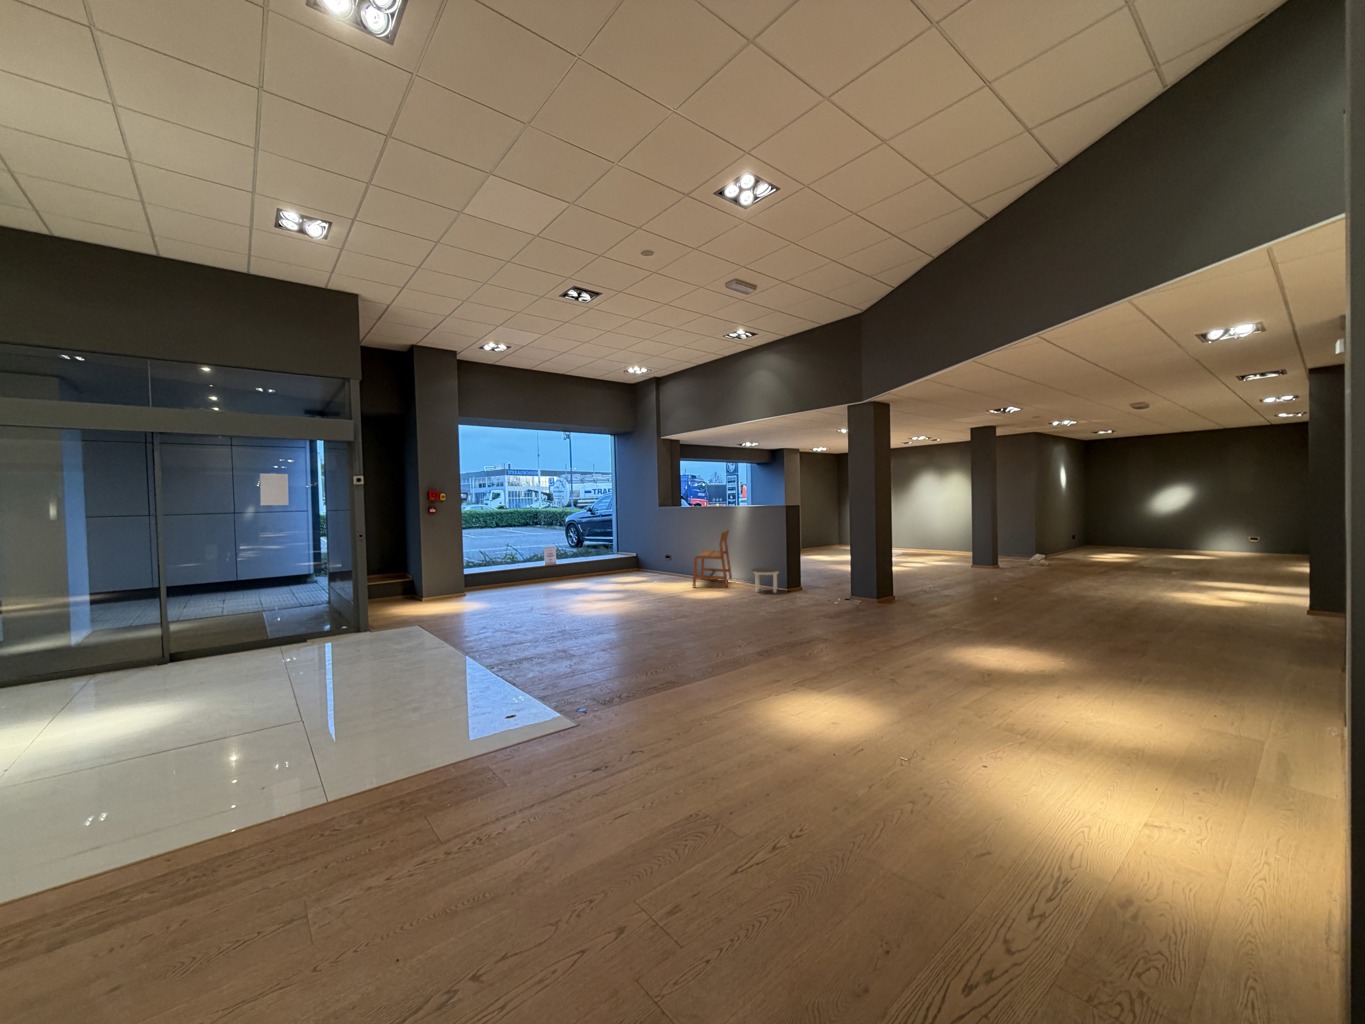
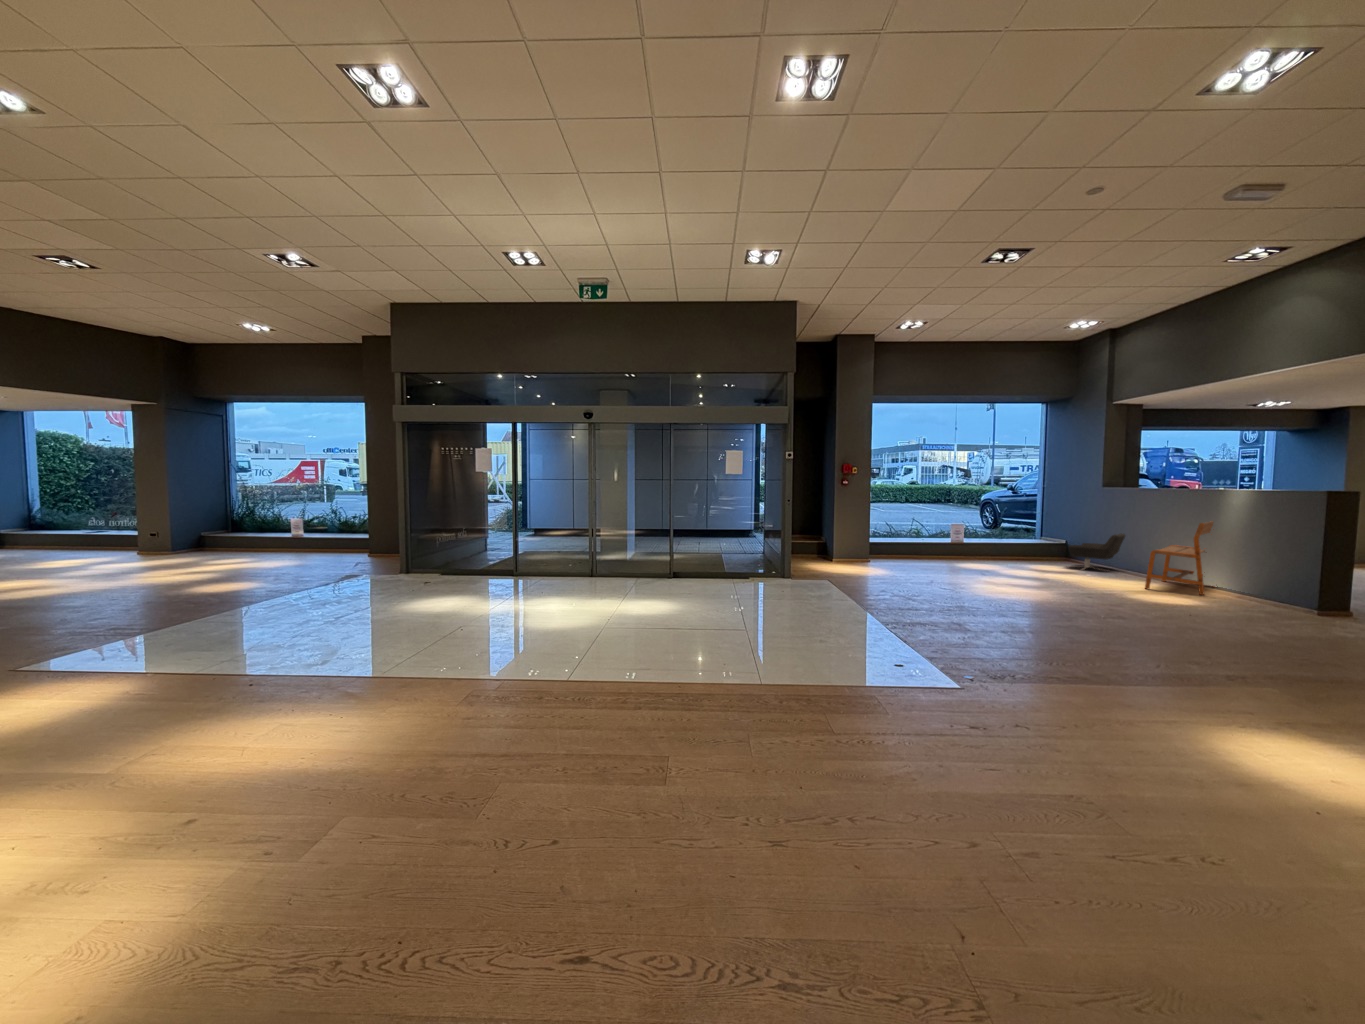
lounge chair: none [635,543,674,577] -> present [1069,533,1125,570]
round table: present [752,568,780,592] -> none [1247,575,1303,612]

